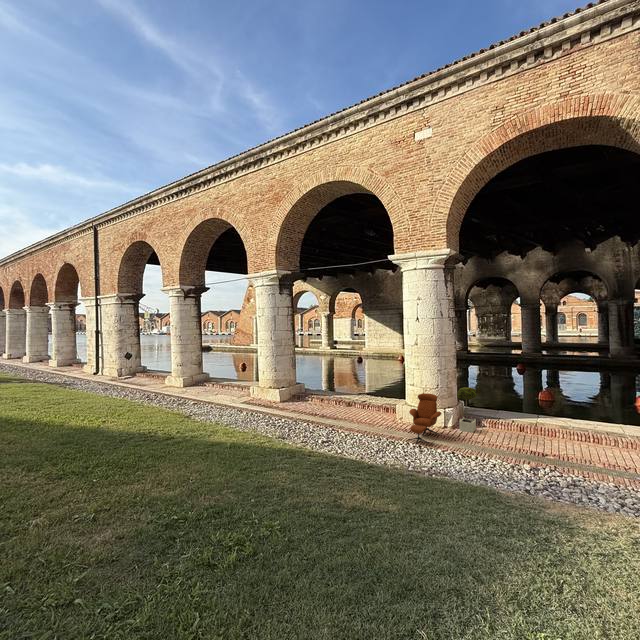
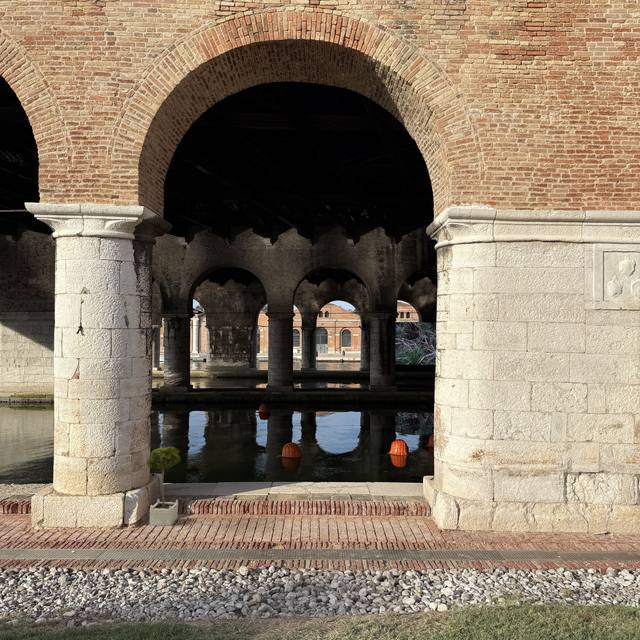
lounge chair: present [409,393,441,444] -> none [44,465,116,572]

